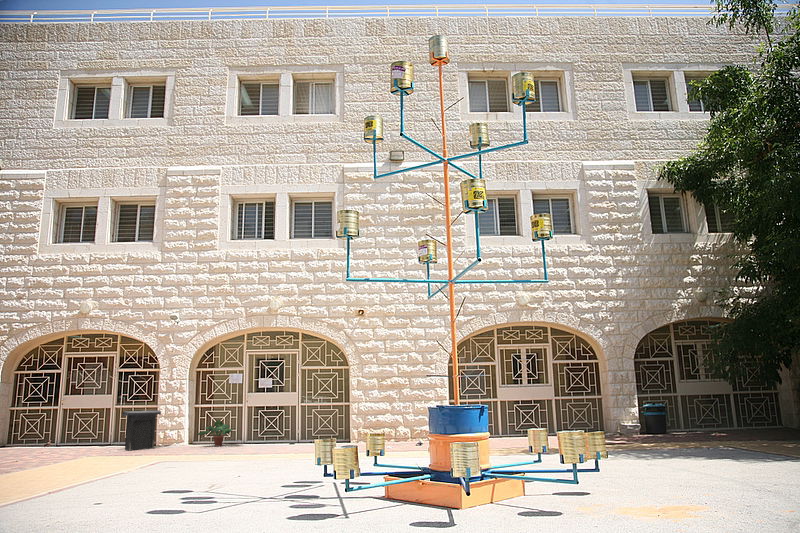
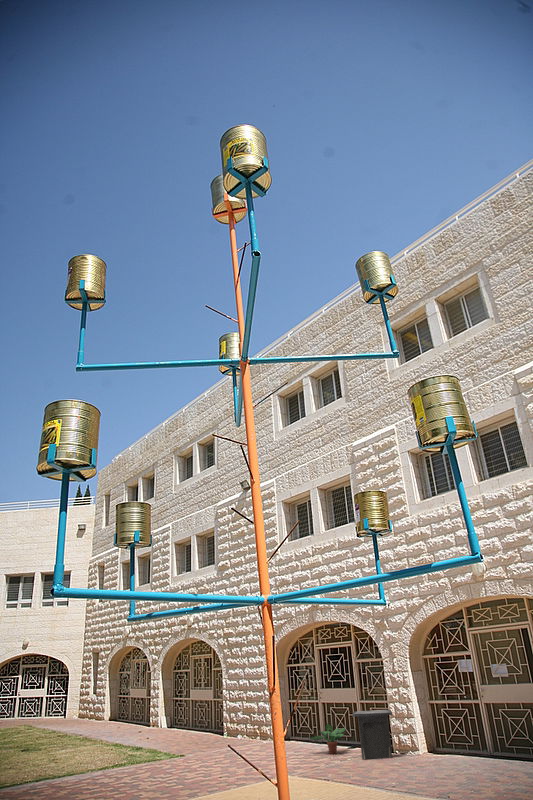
potted plant: present [197,420,233,446] -> present [310,724,346,754]

